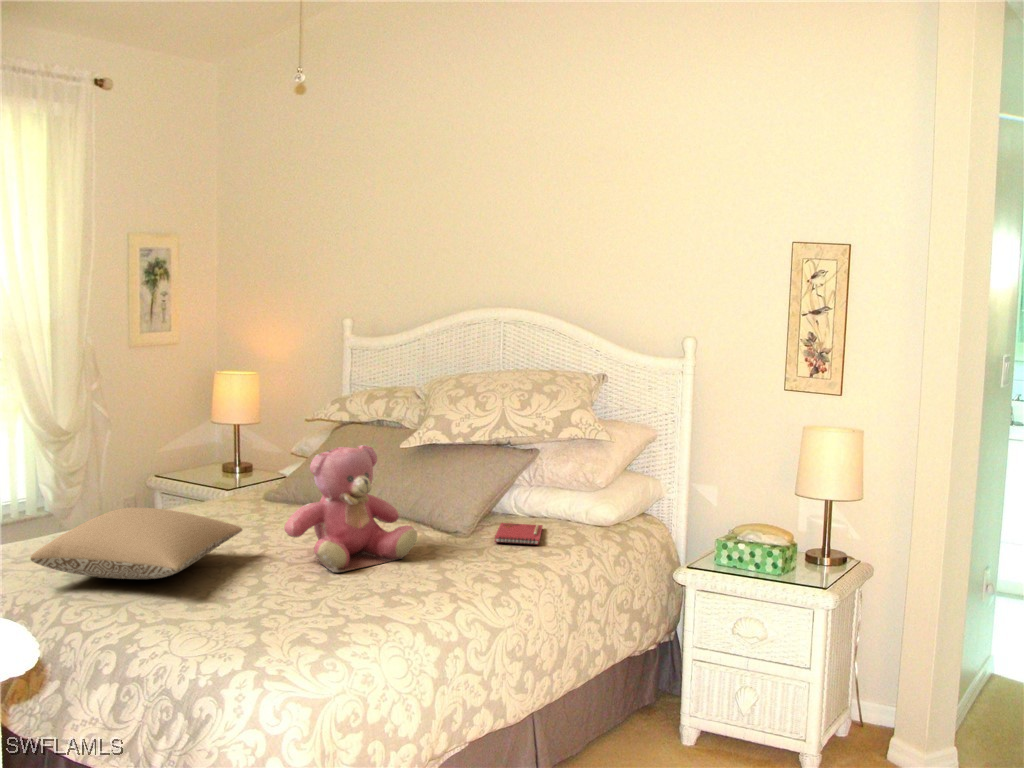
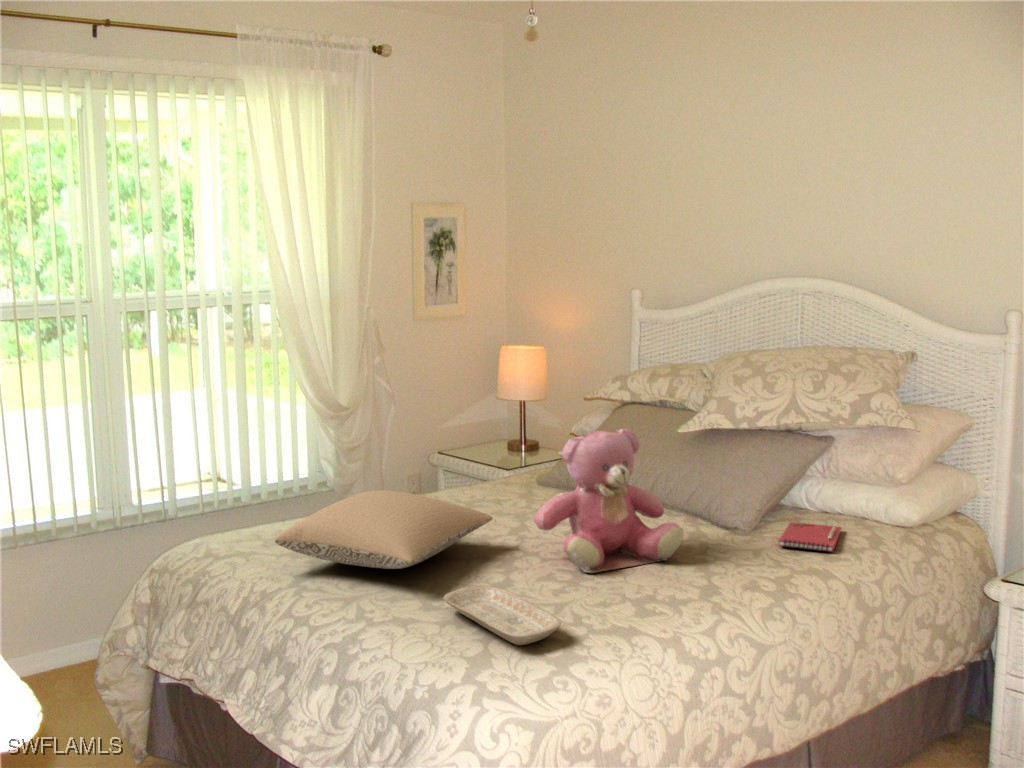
tray: none [212,587,326,633] -> present [444,586,561,645]

